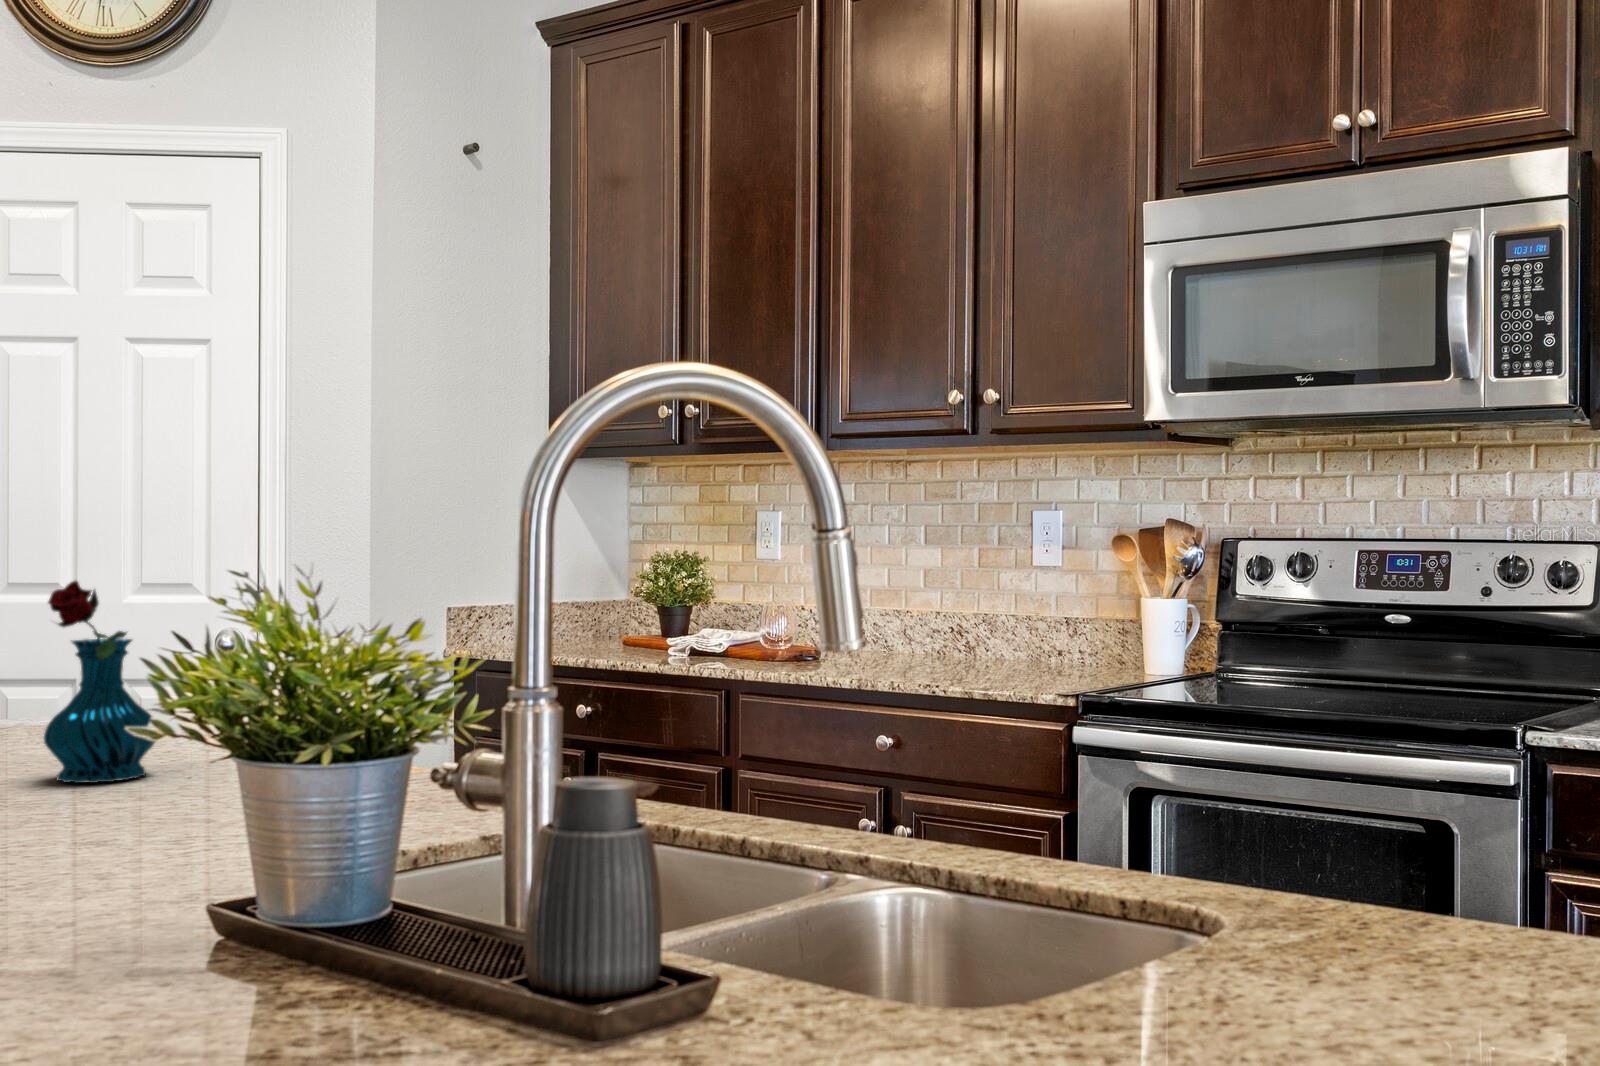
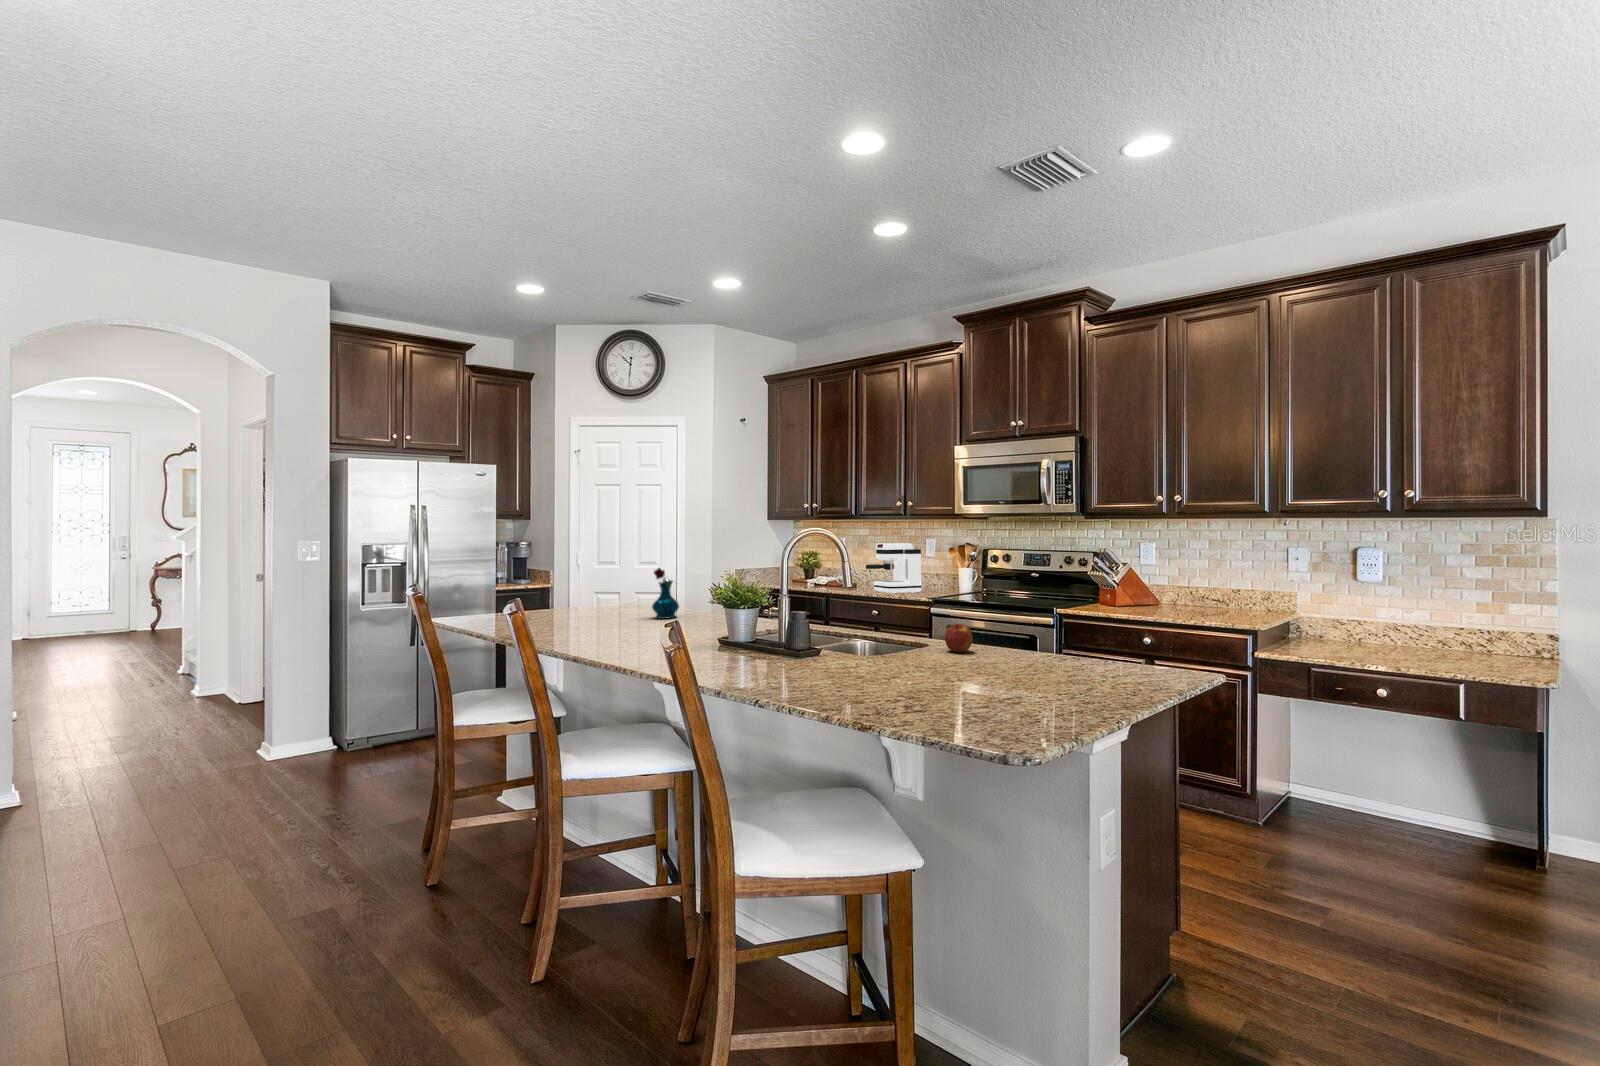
coffee maker: none [854,518,1032,680] -> present [866,543,922,594]
apple: none [1318,826,1463,969] -> present [945,624,973,652]

